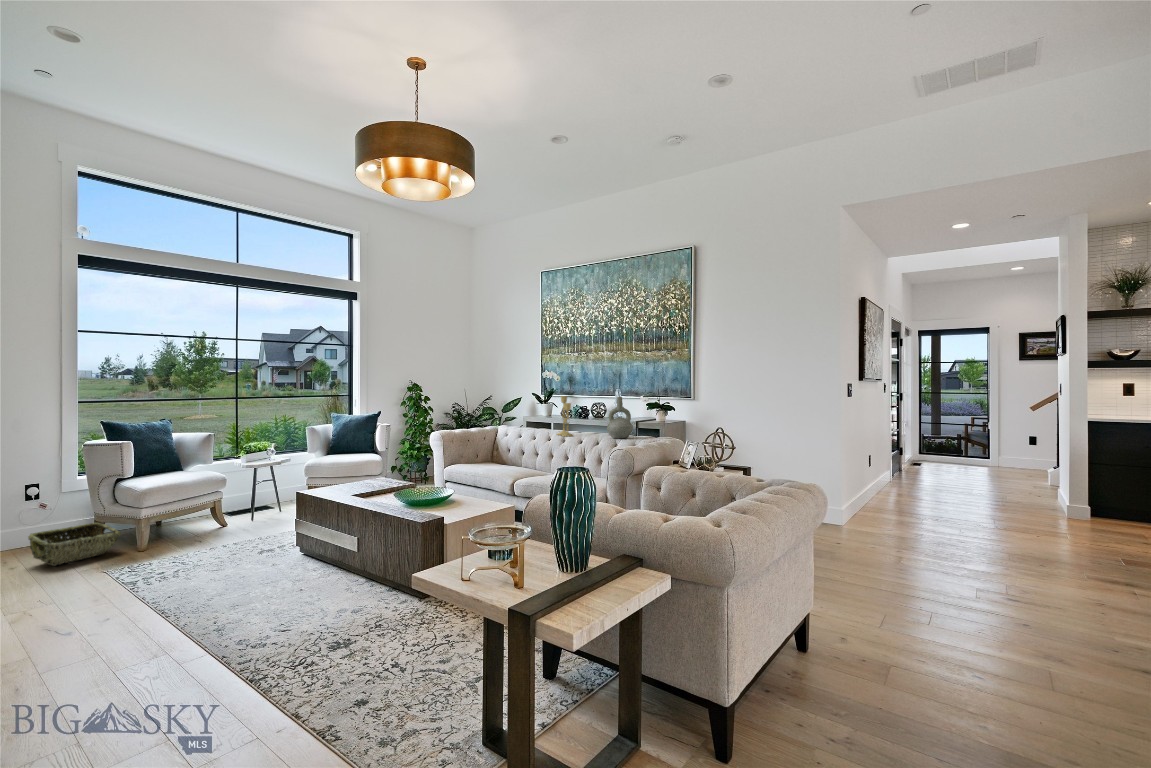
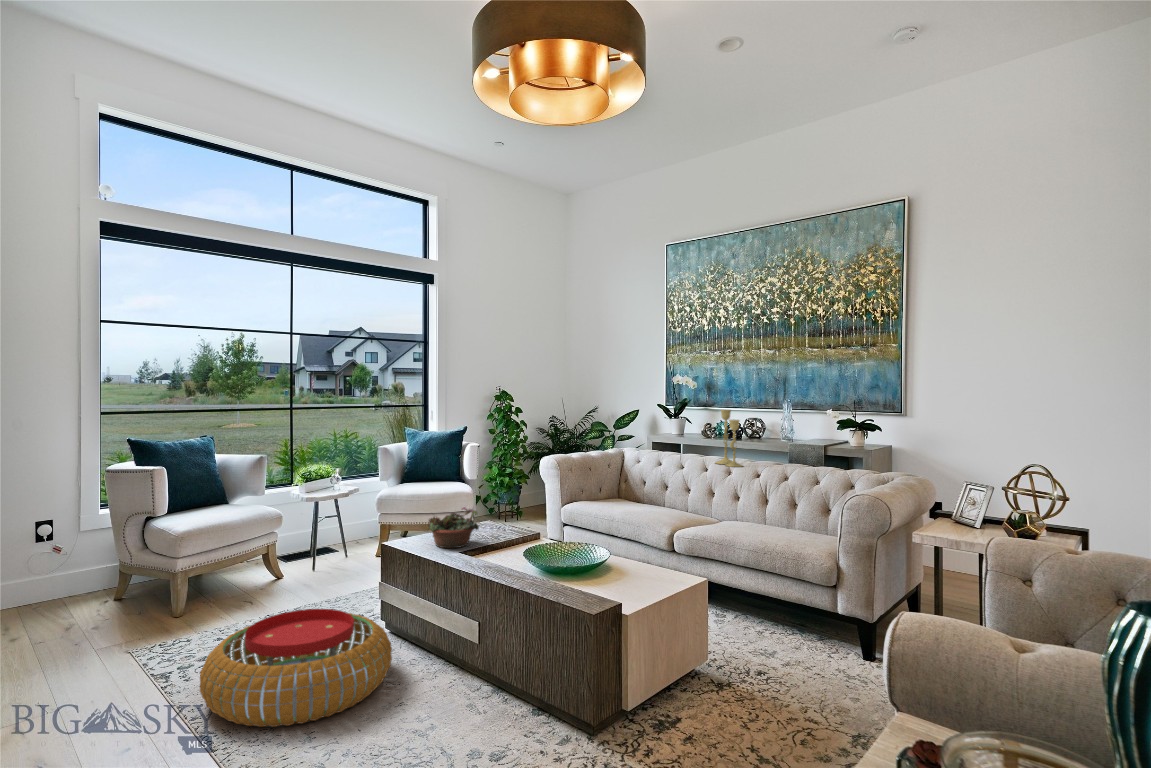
decorative vase: present [607,397,633,439] -> none [798,412,838,472]
succulent planter: none [330,465,373,494] -> present [428,507,479,548]
woven basket: present [28,523,121,566] -> none [36,576,152,638]
pouf: none [154,535,297,608] -> present [200,609,392,727]

